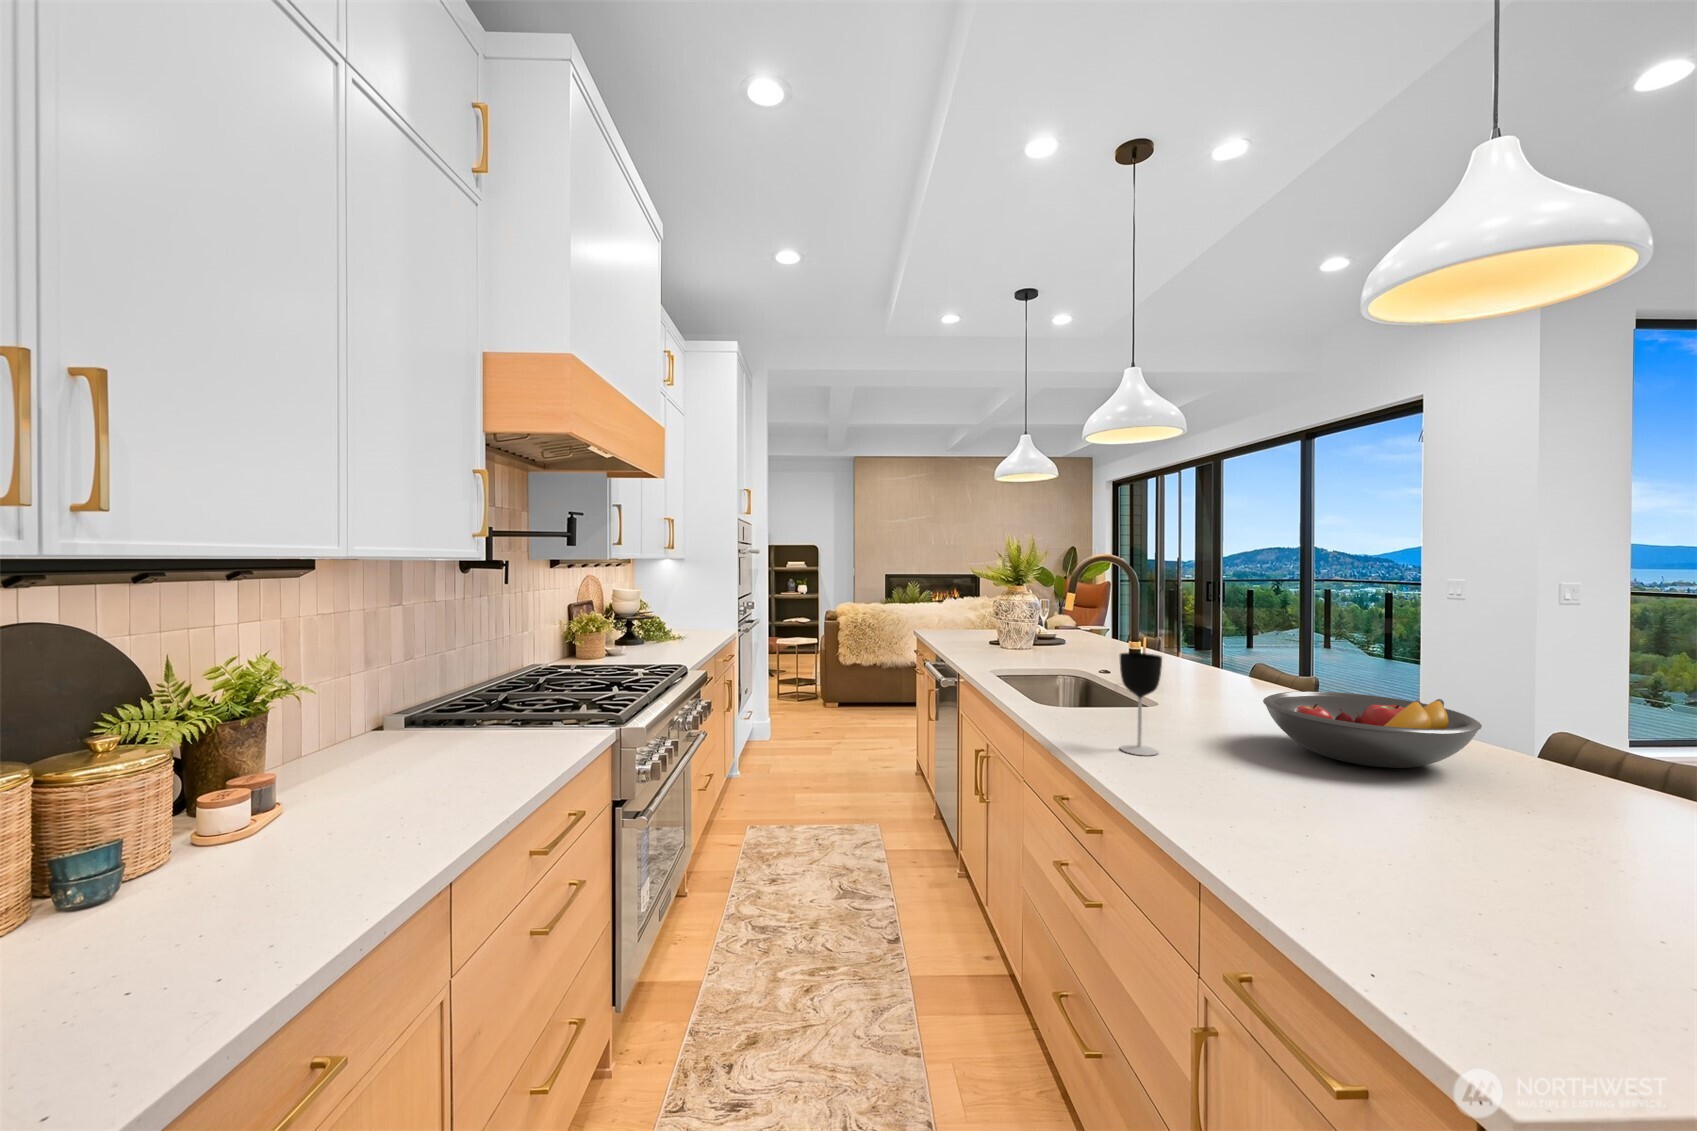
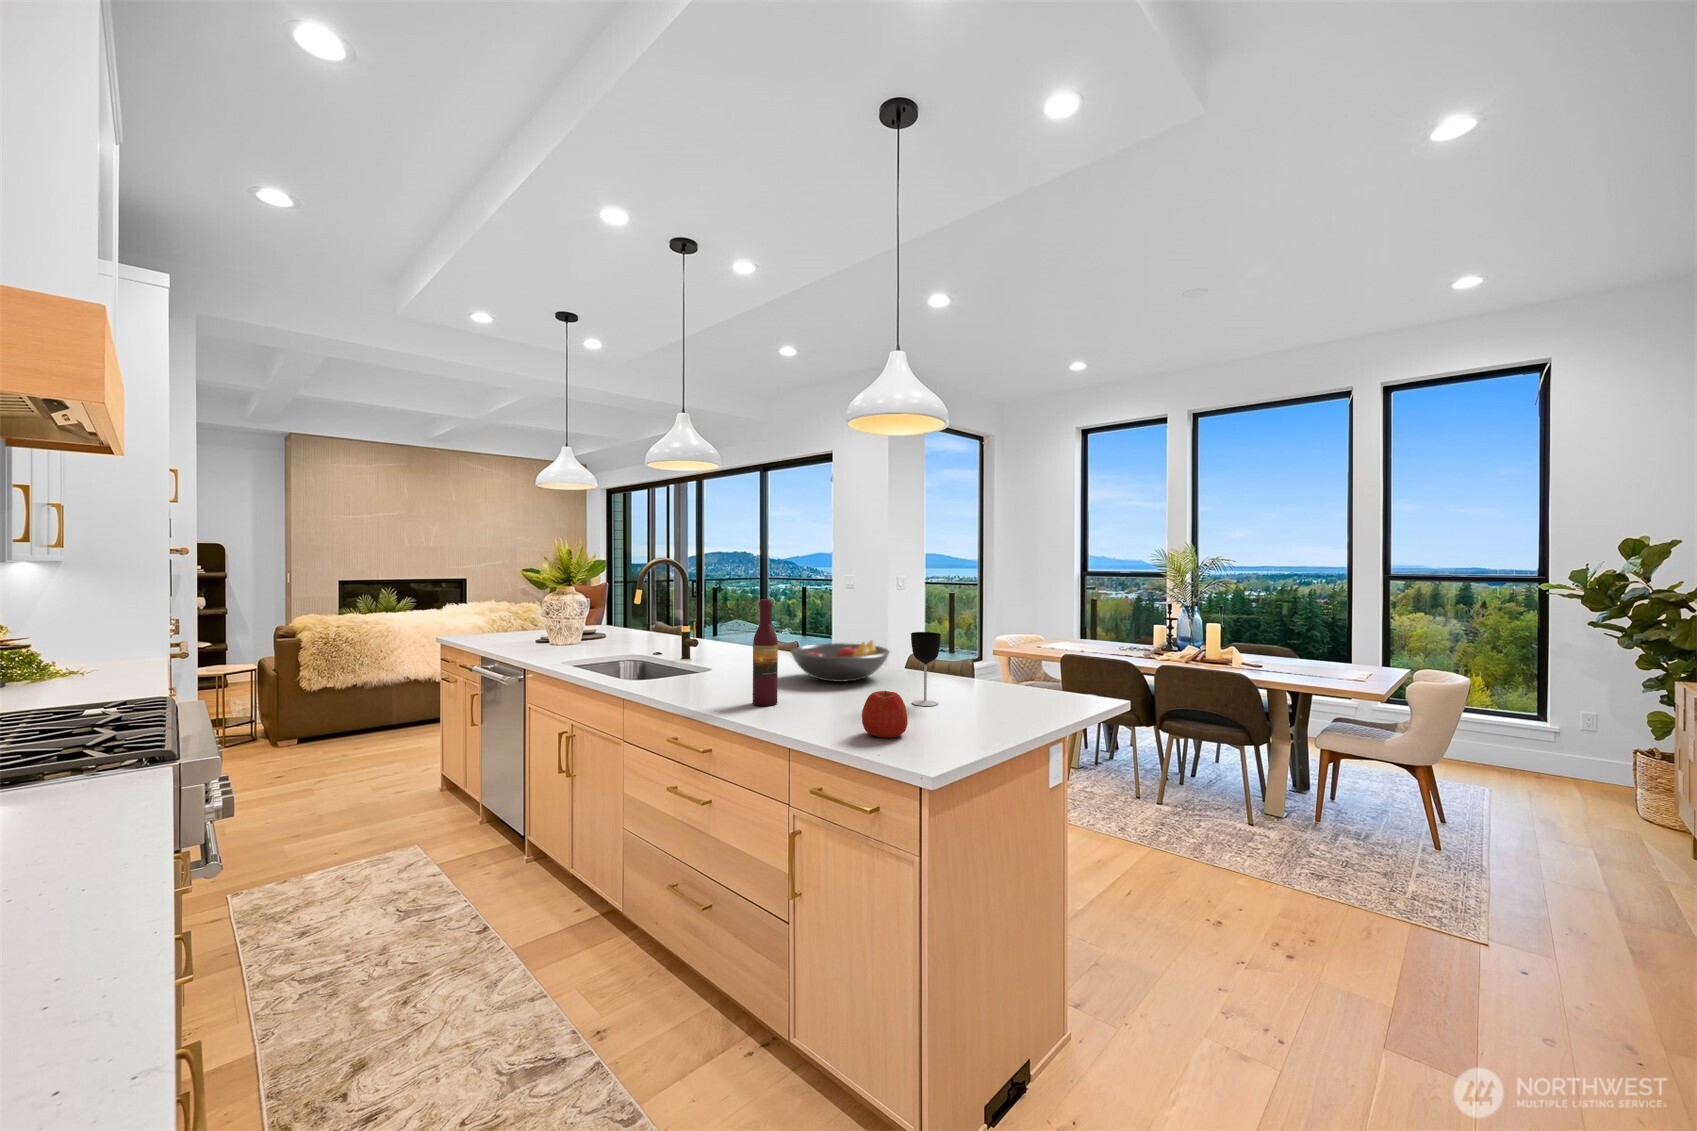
wine bottle: none [1166,615,1211,786] -> present [753,599,778,706]
wine glass: present [1120,653,1162,755] -> present [911,632,941,706]
apple: none [1338,824,1464,937] -> present [862,691,908,738]

